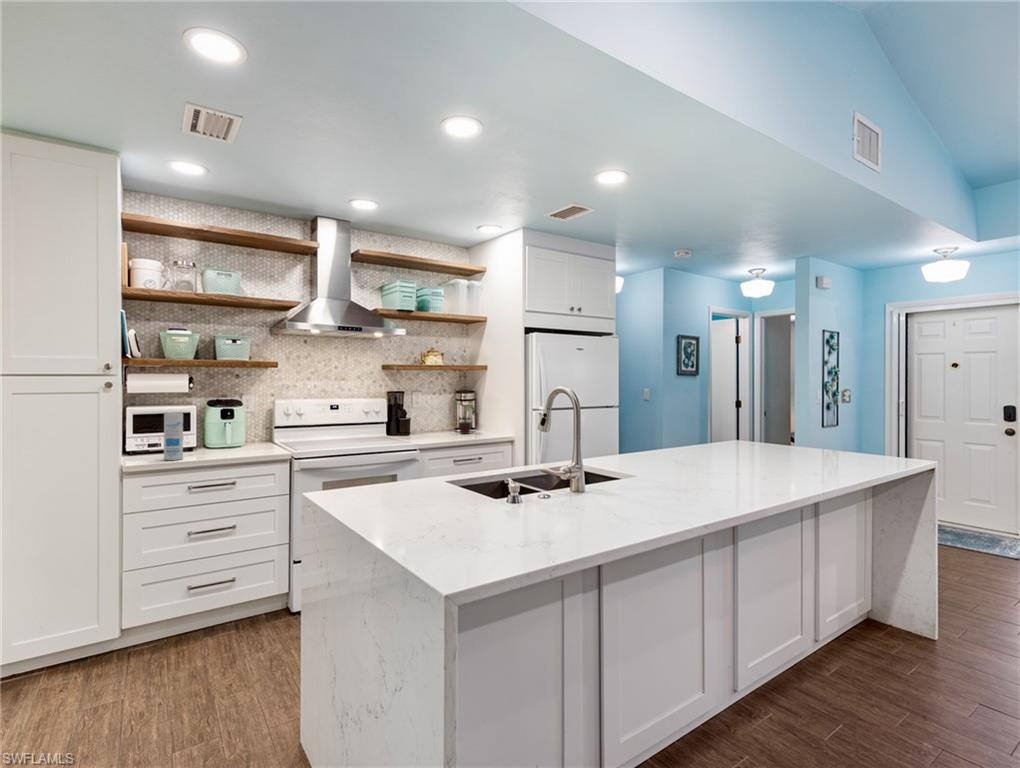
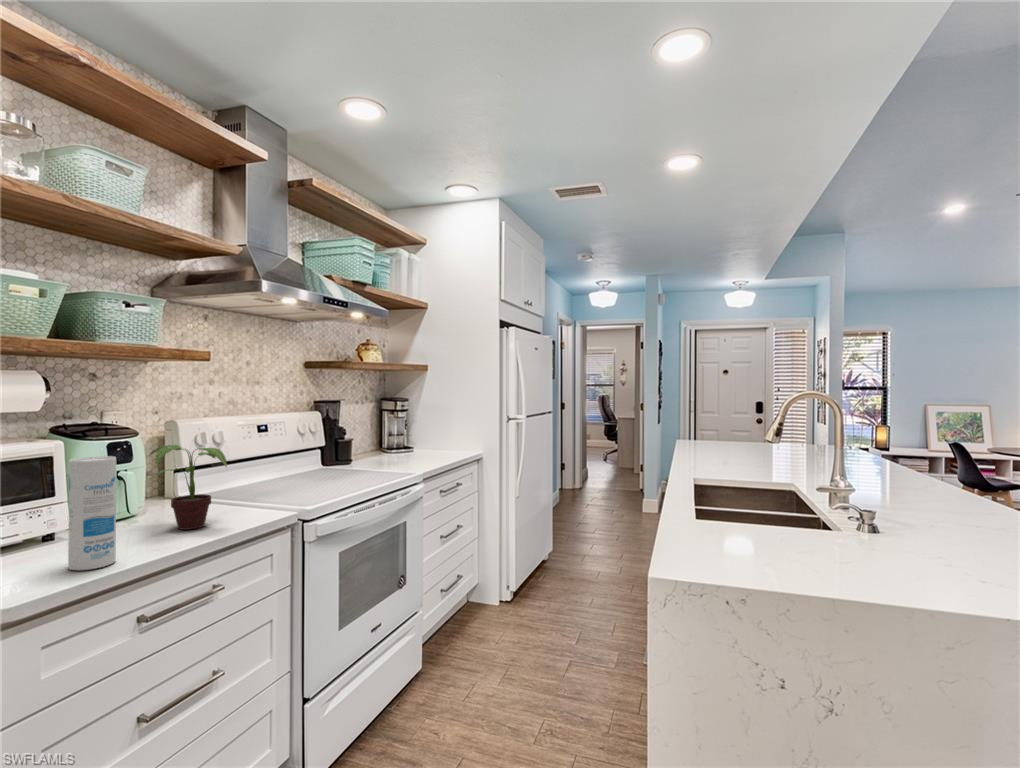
potted plant: present [453,403,474,434] -> present [149,445,227,530]

